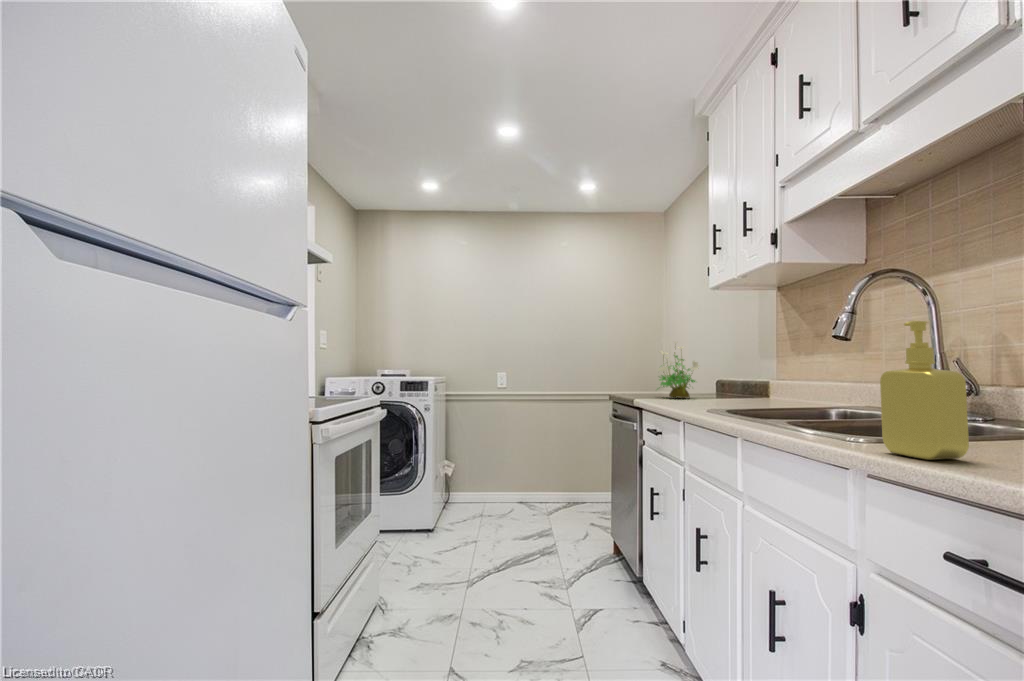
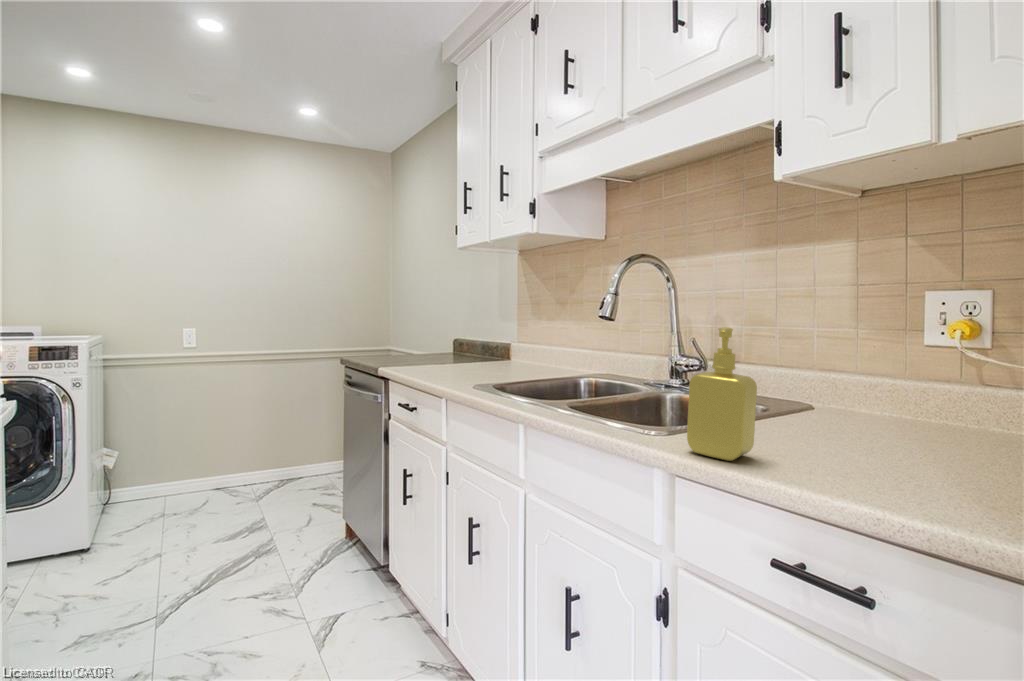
potted plant: present [658,342,699,398] -> none [400,302,447,364]

